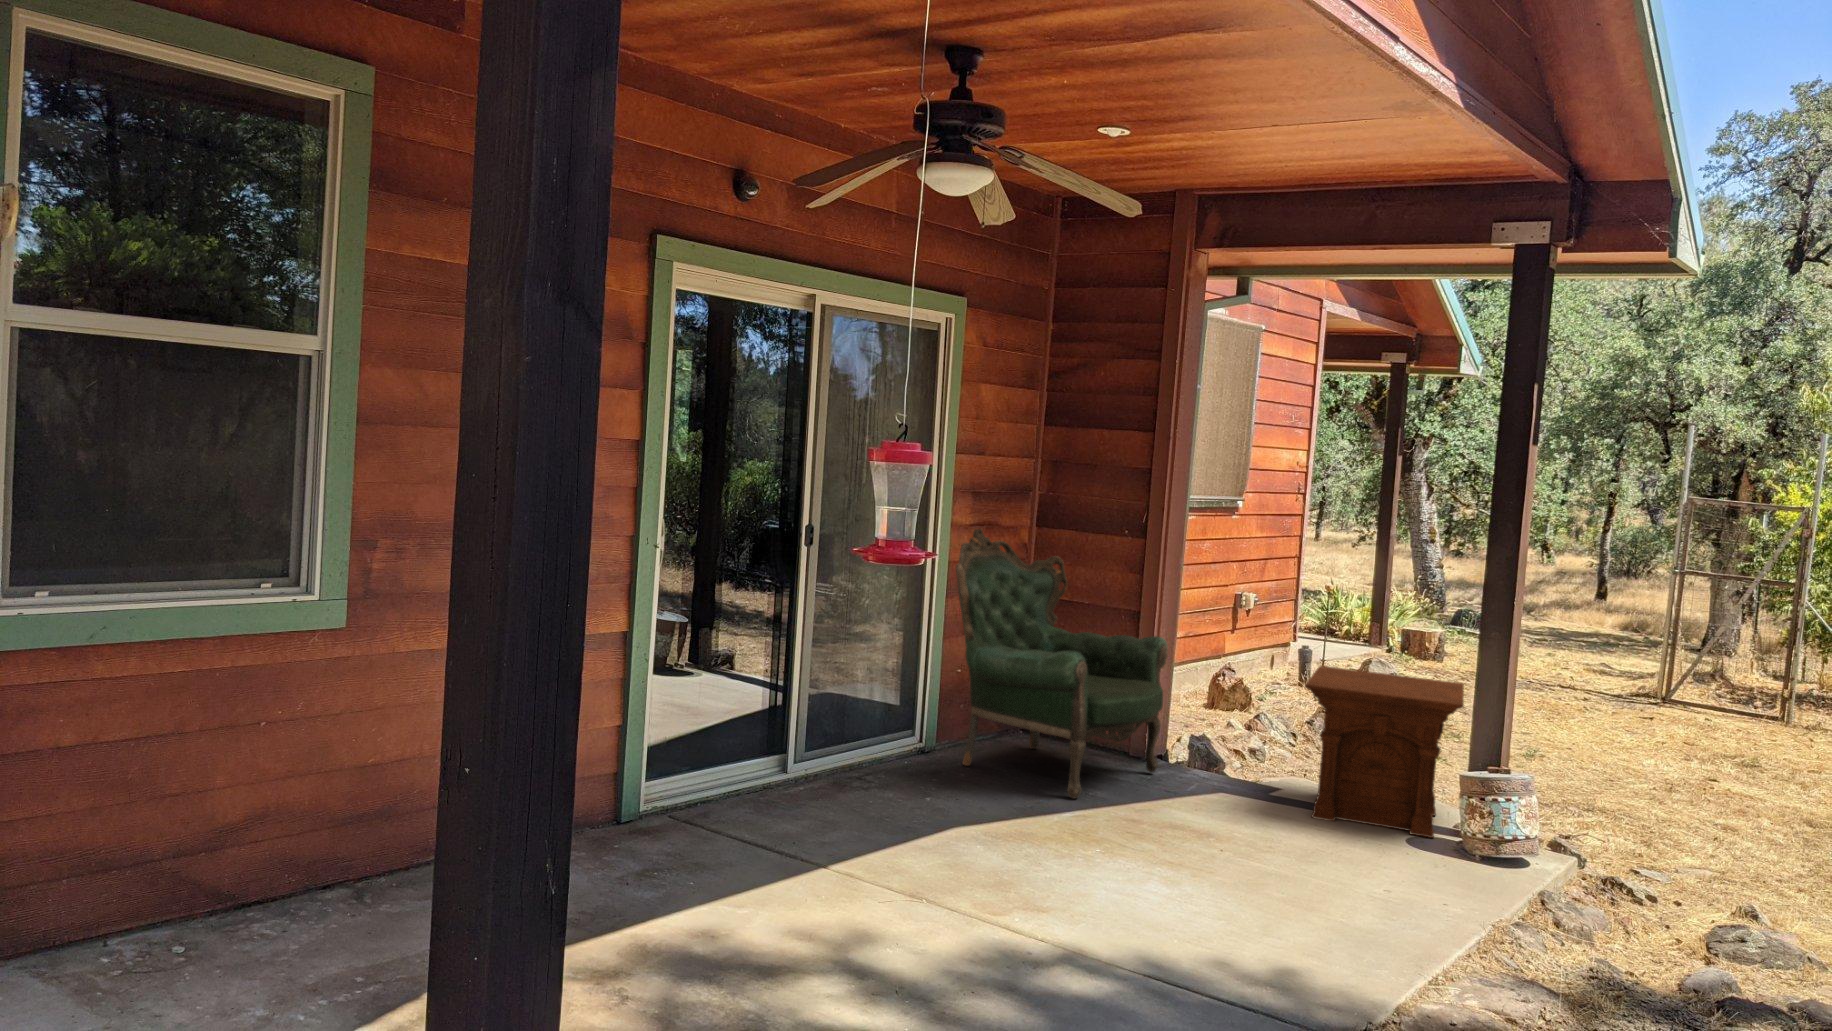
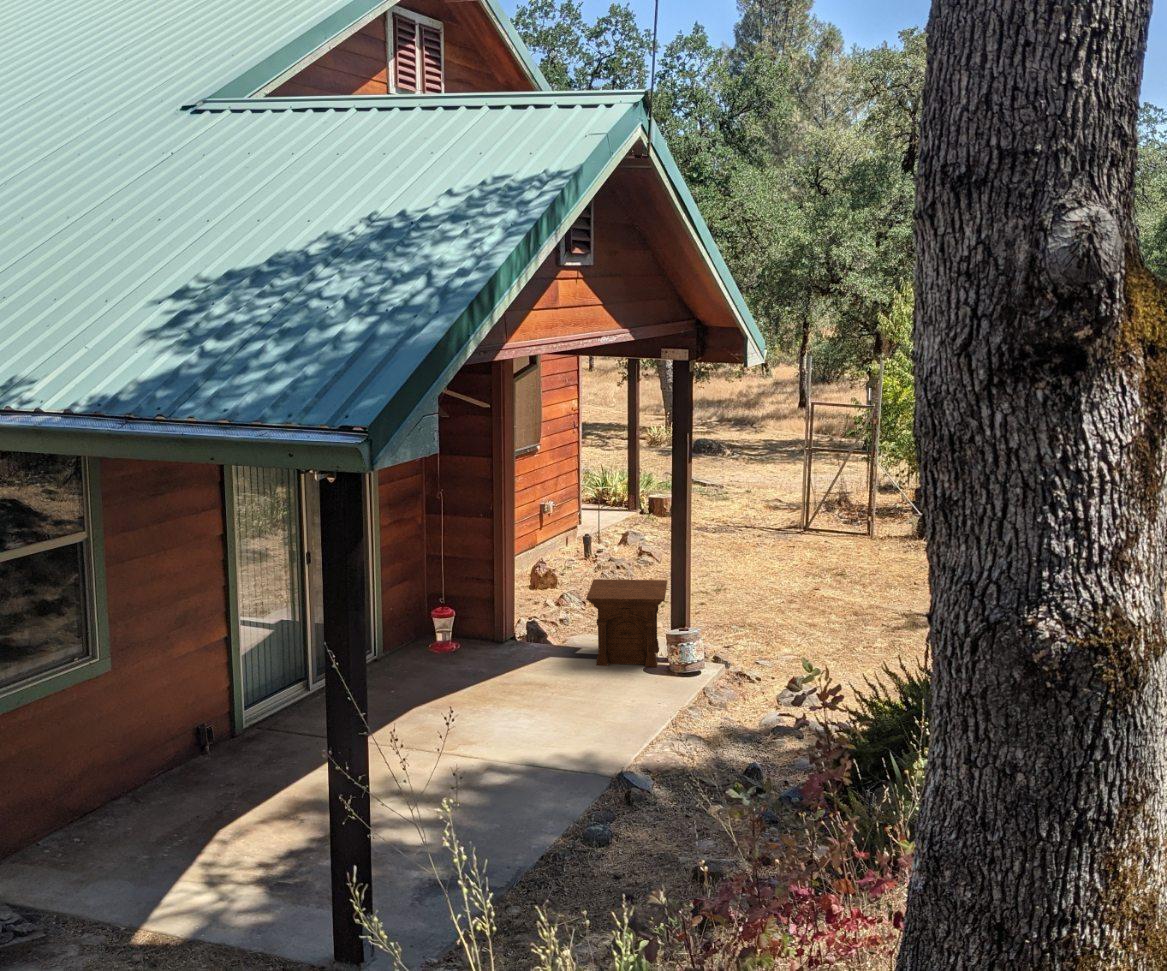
armchair: present [956,529,1168,798] -> none [389,528,513,677]

